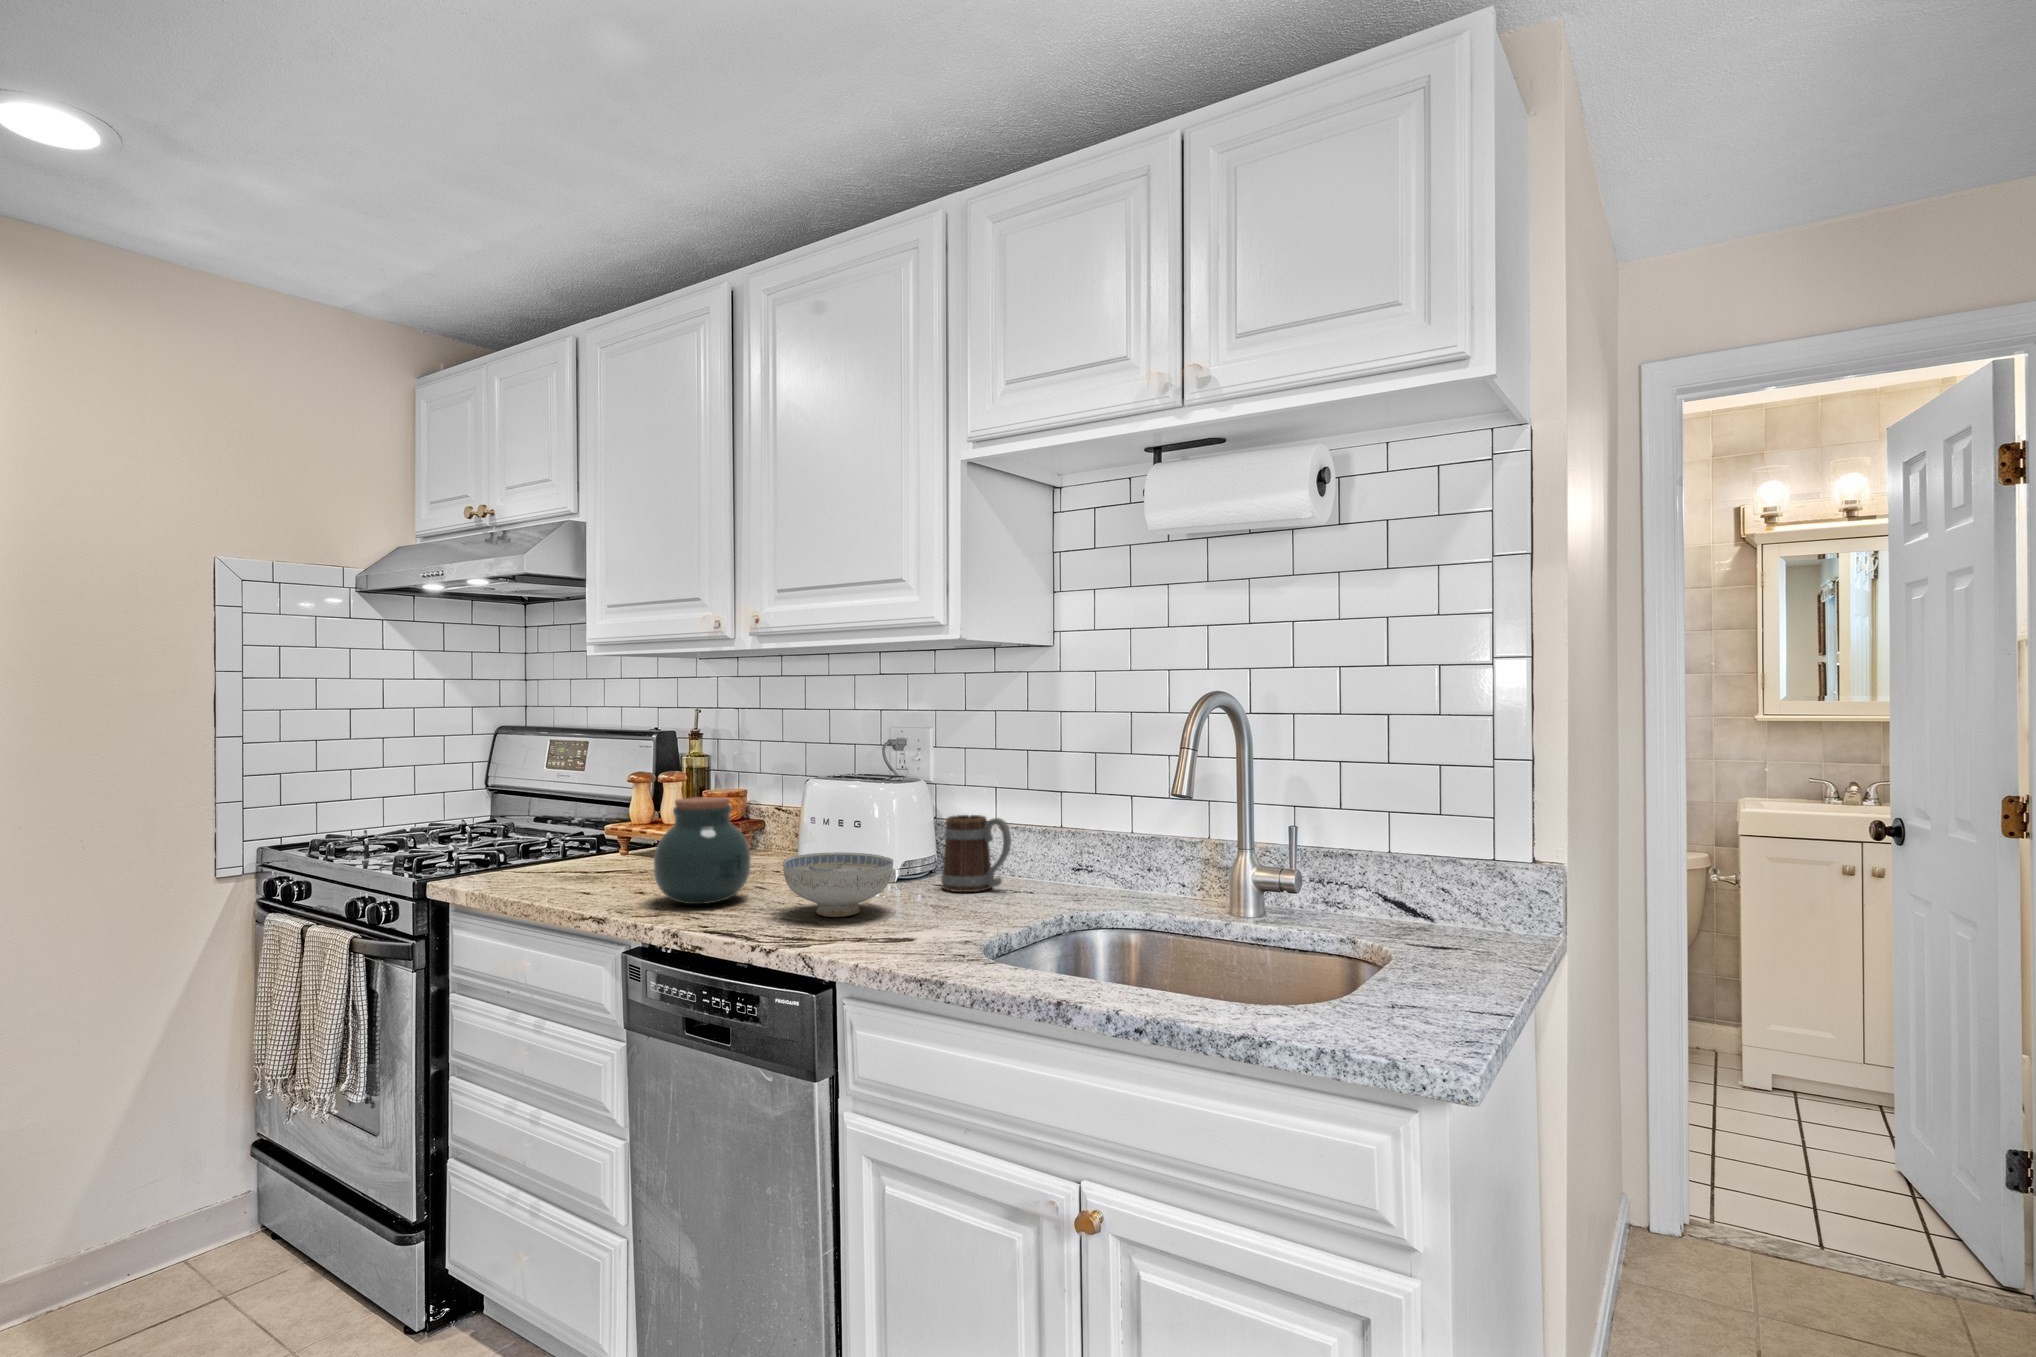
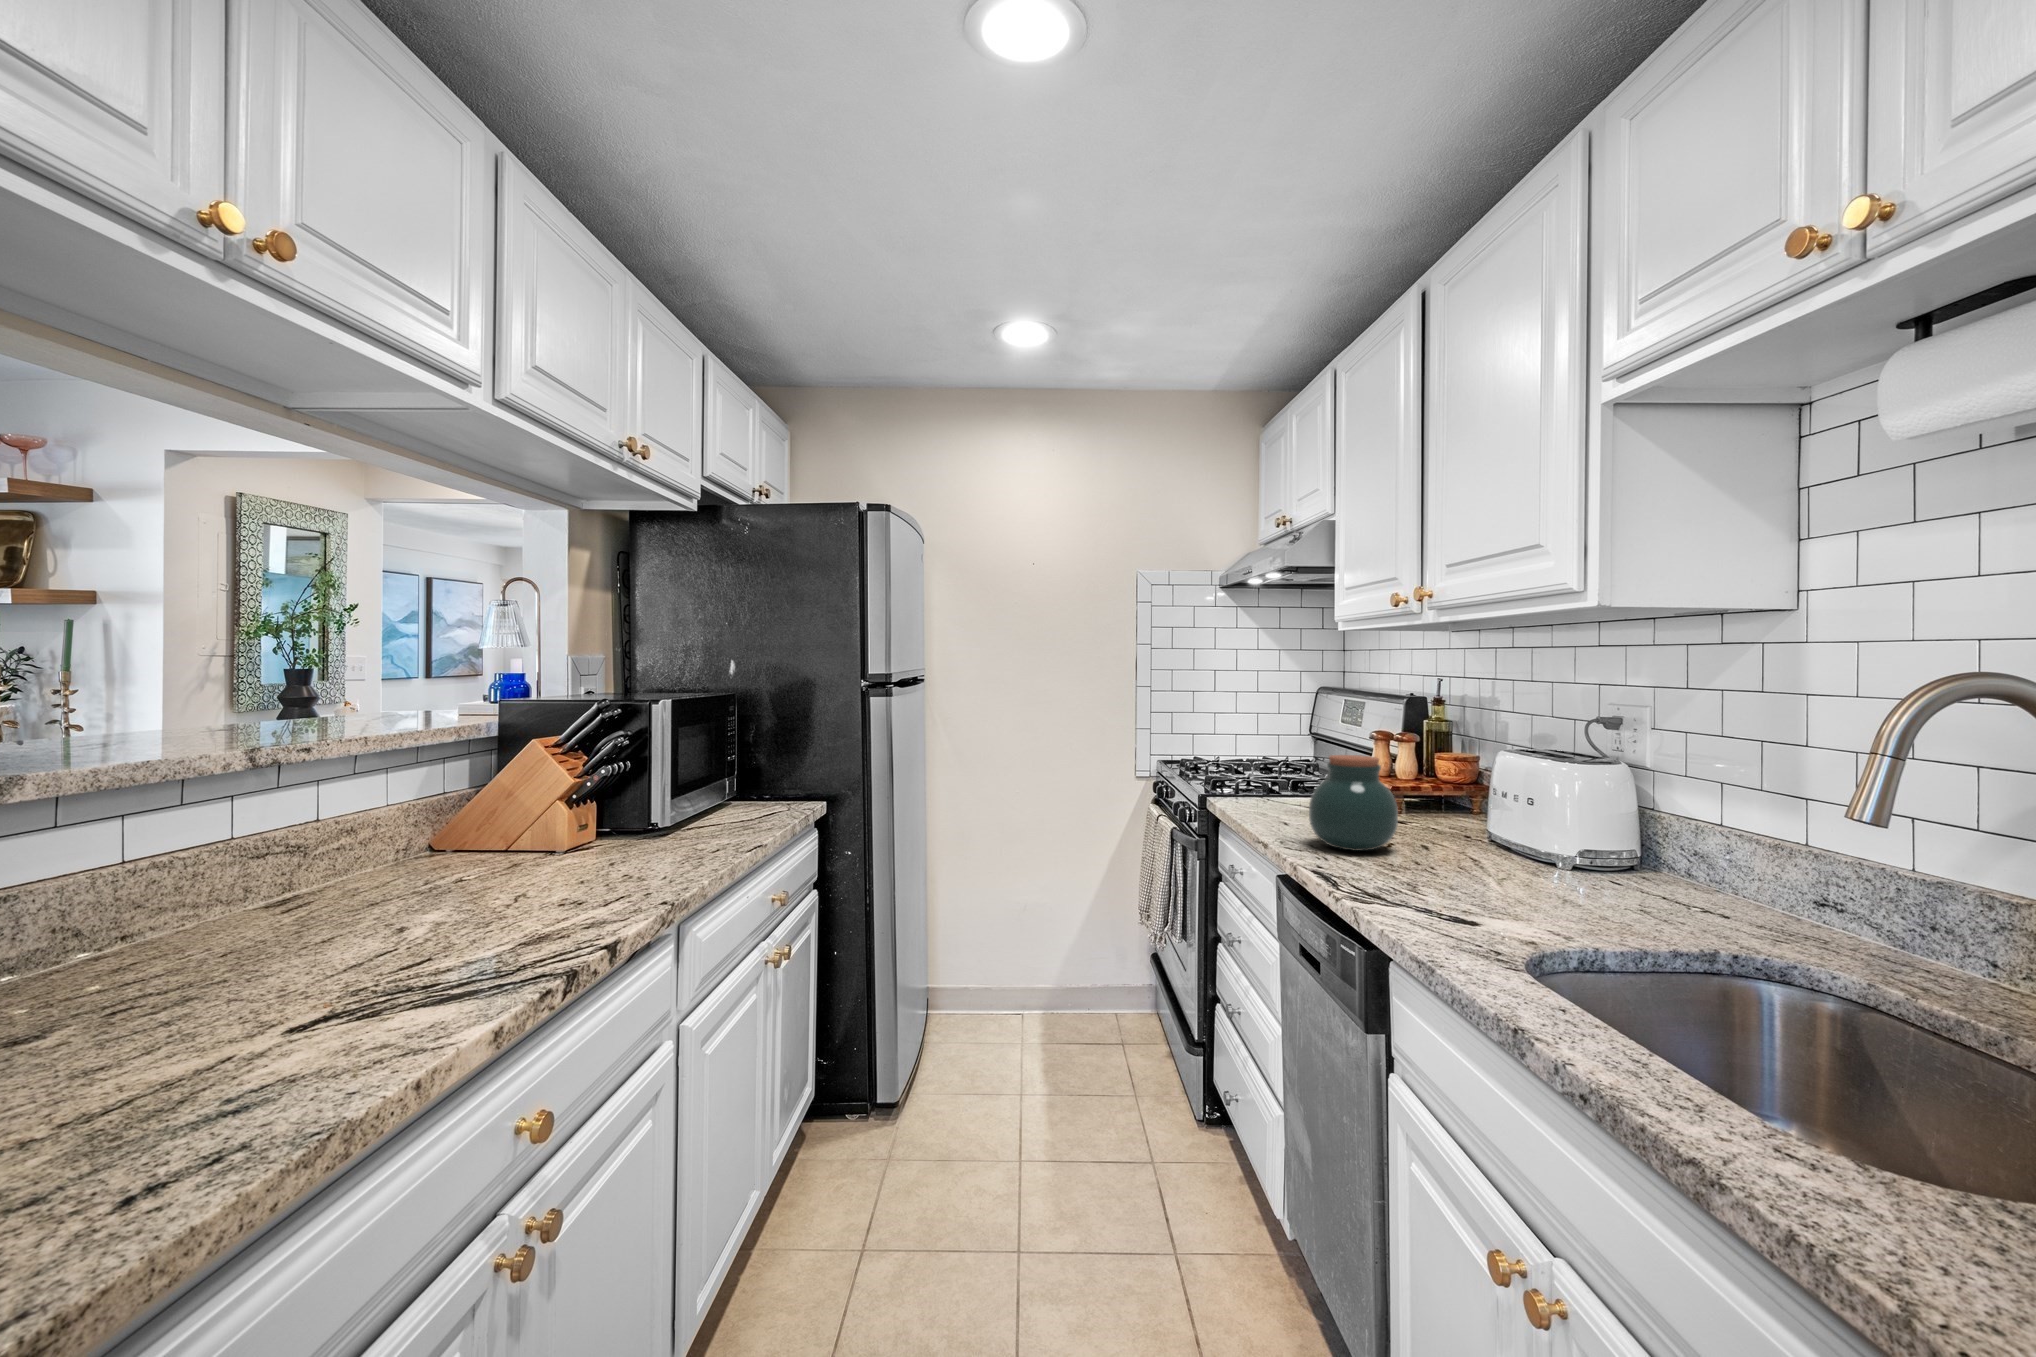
mug: present [941,815,1011,892] -> none [1611,808,1701,901]
ceramic bowl: present [783,852,893,917] -> none [1391,820,1513,888]

